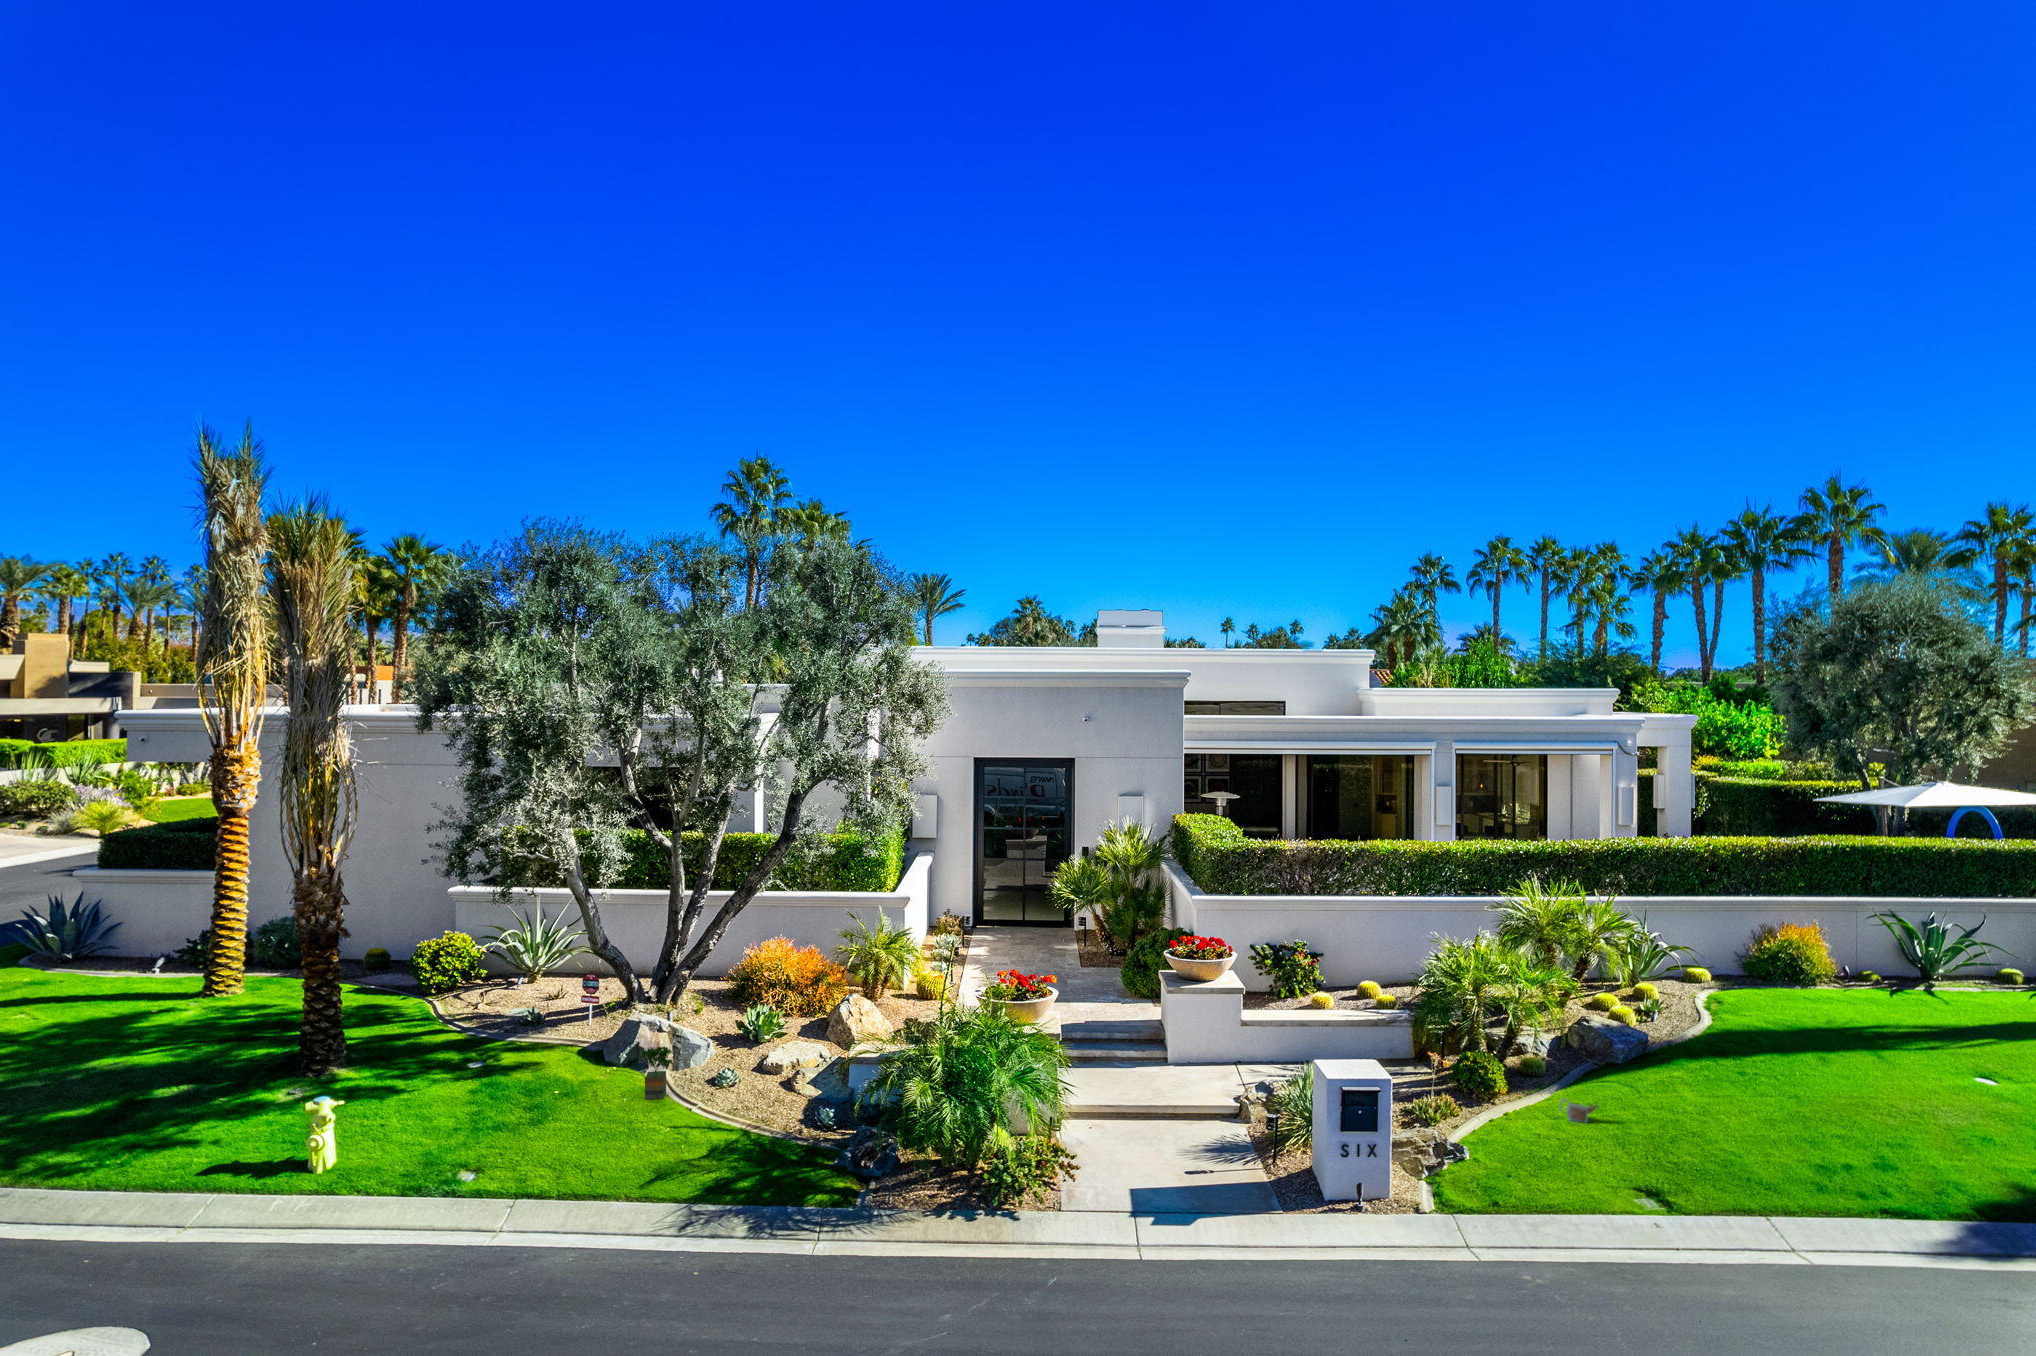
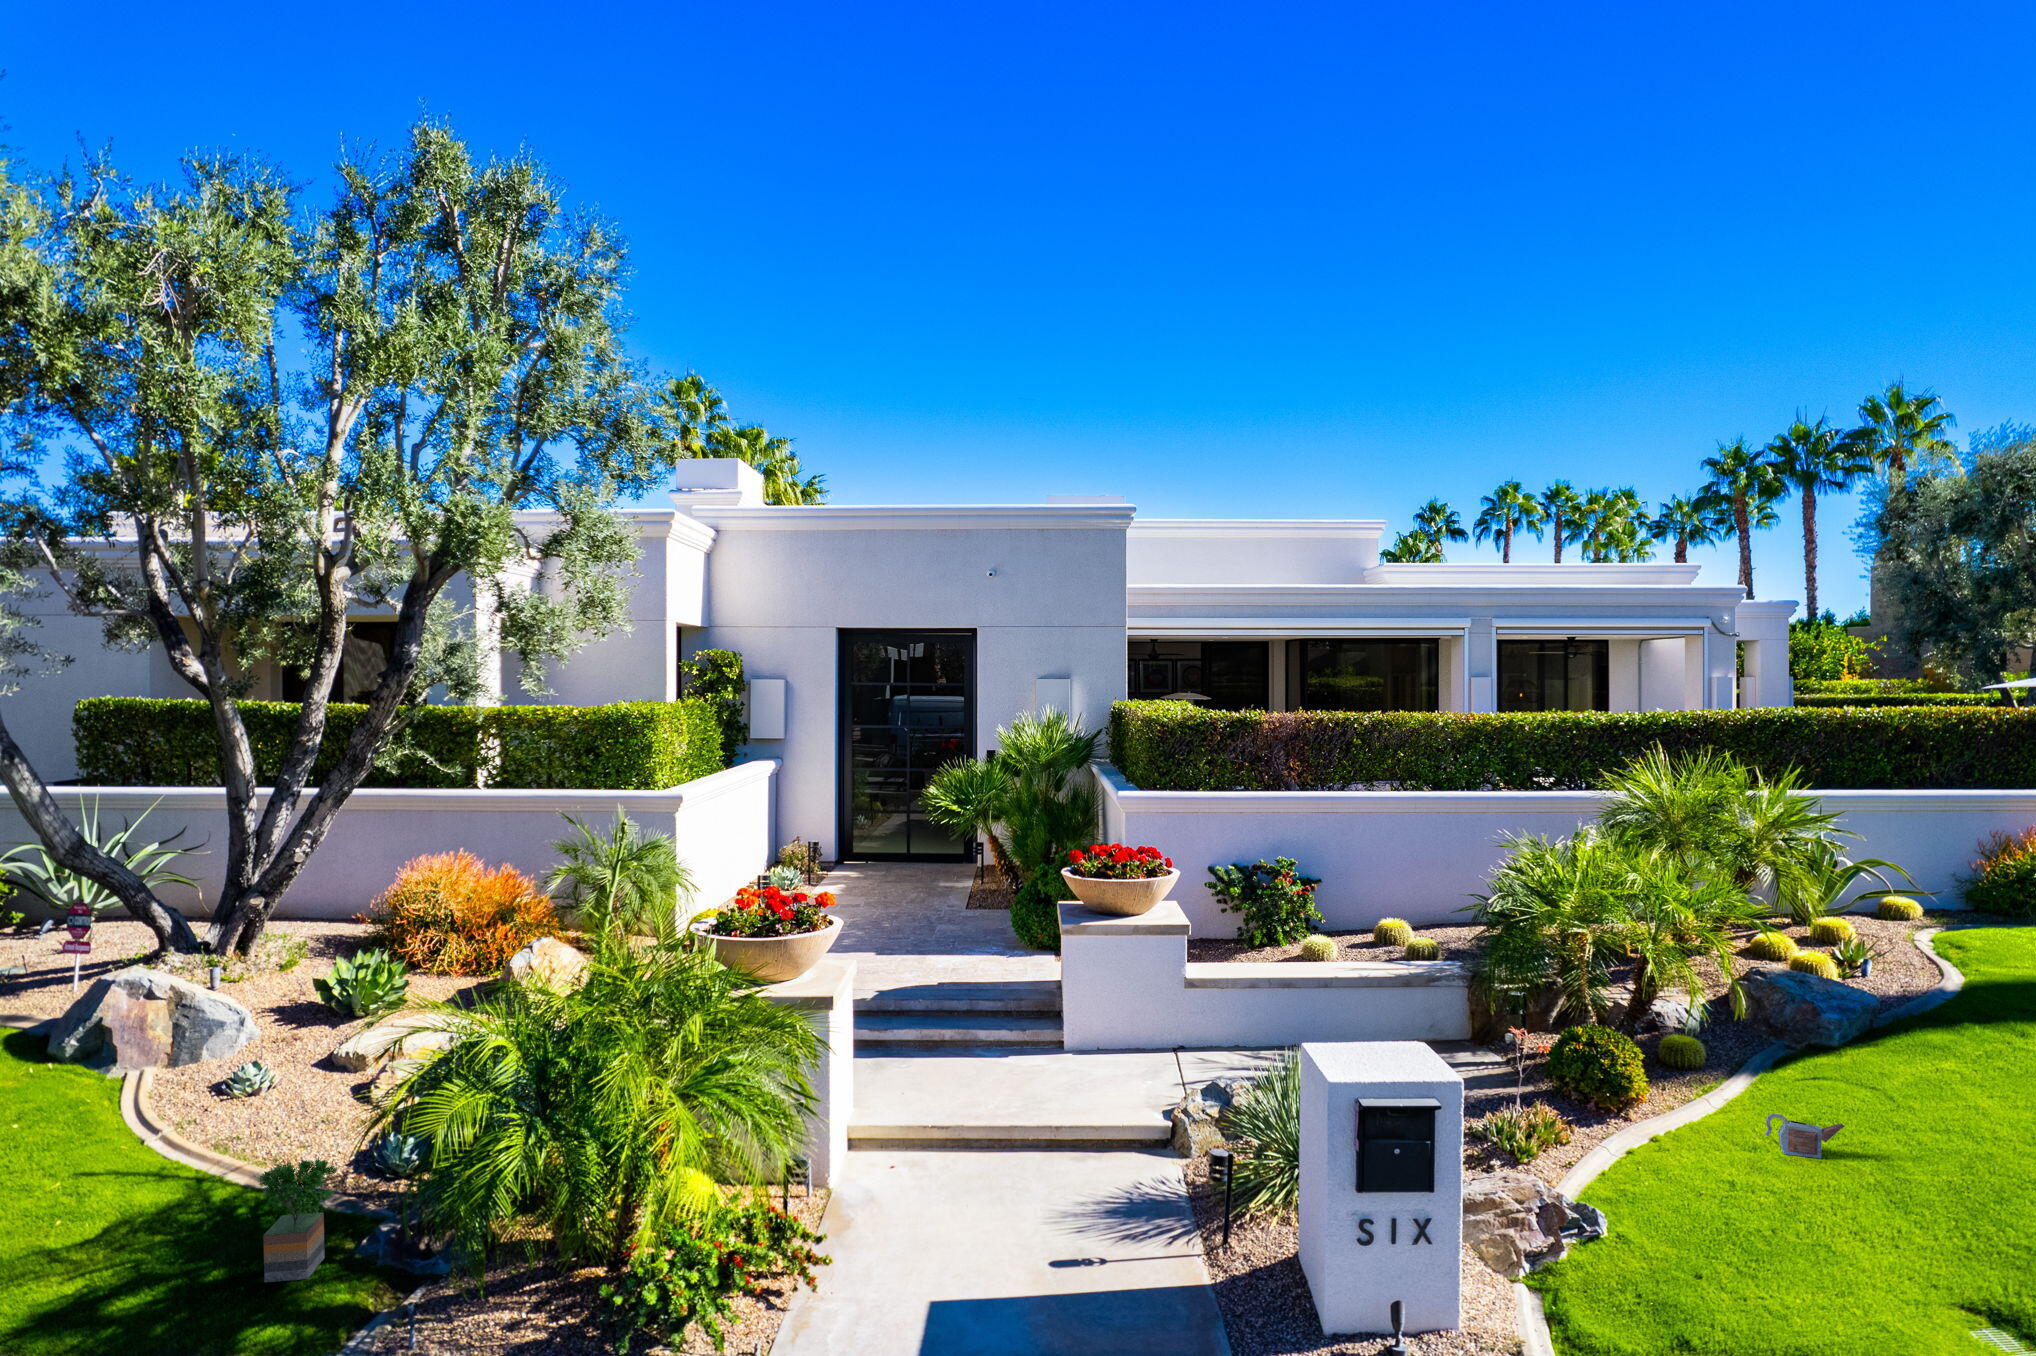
potted tree: present [641,1047,673,1099] -> present [258,1158,337,1282]

